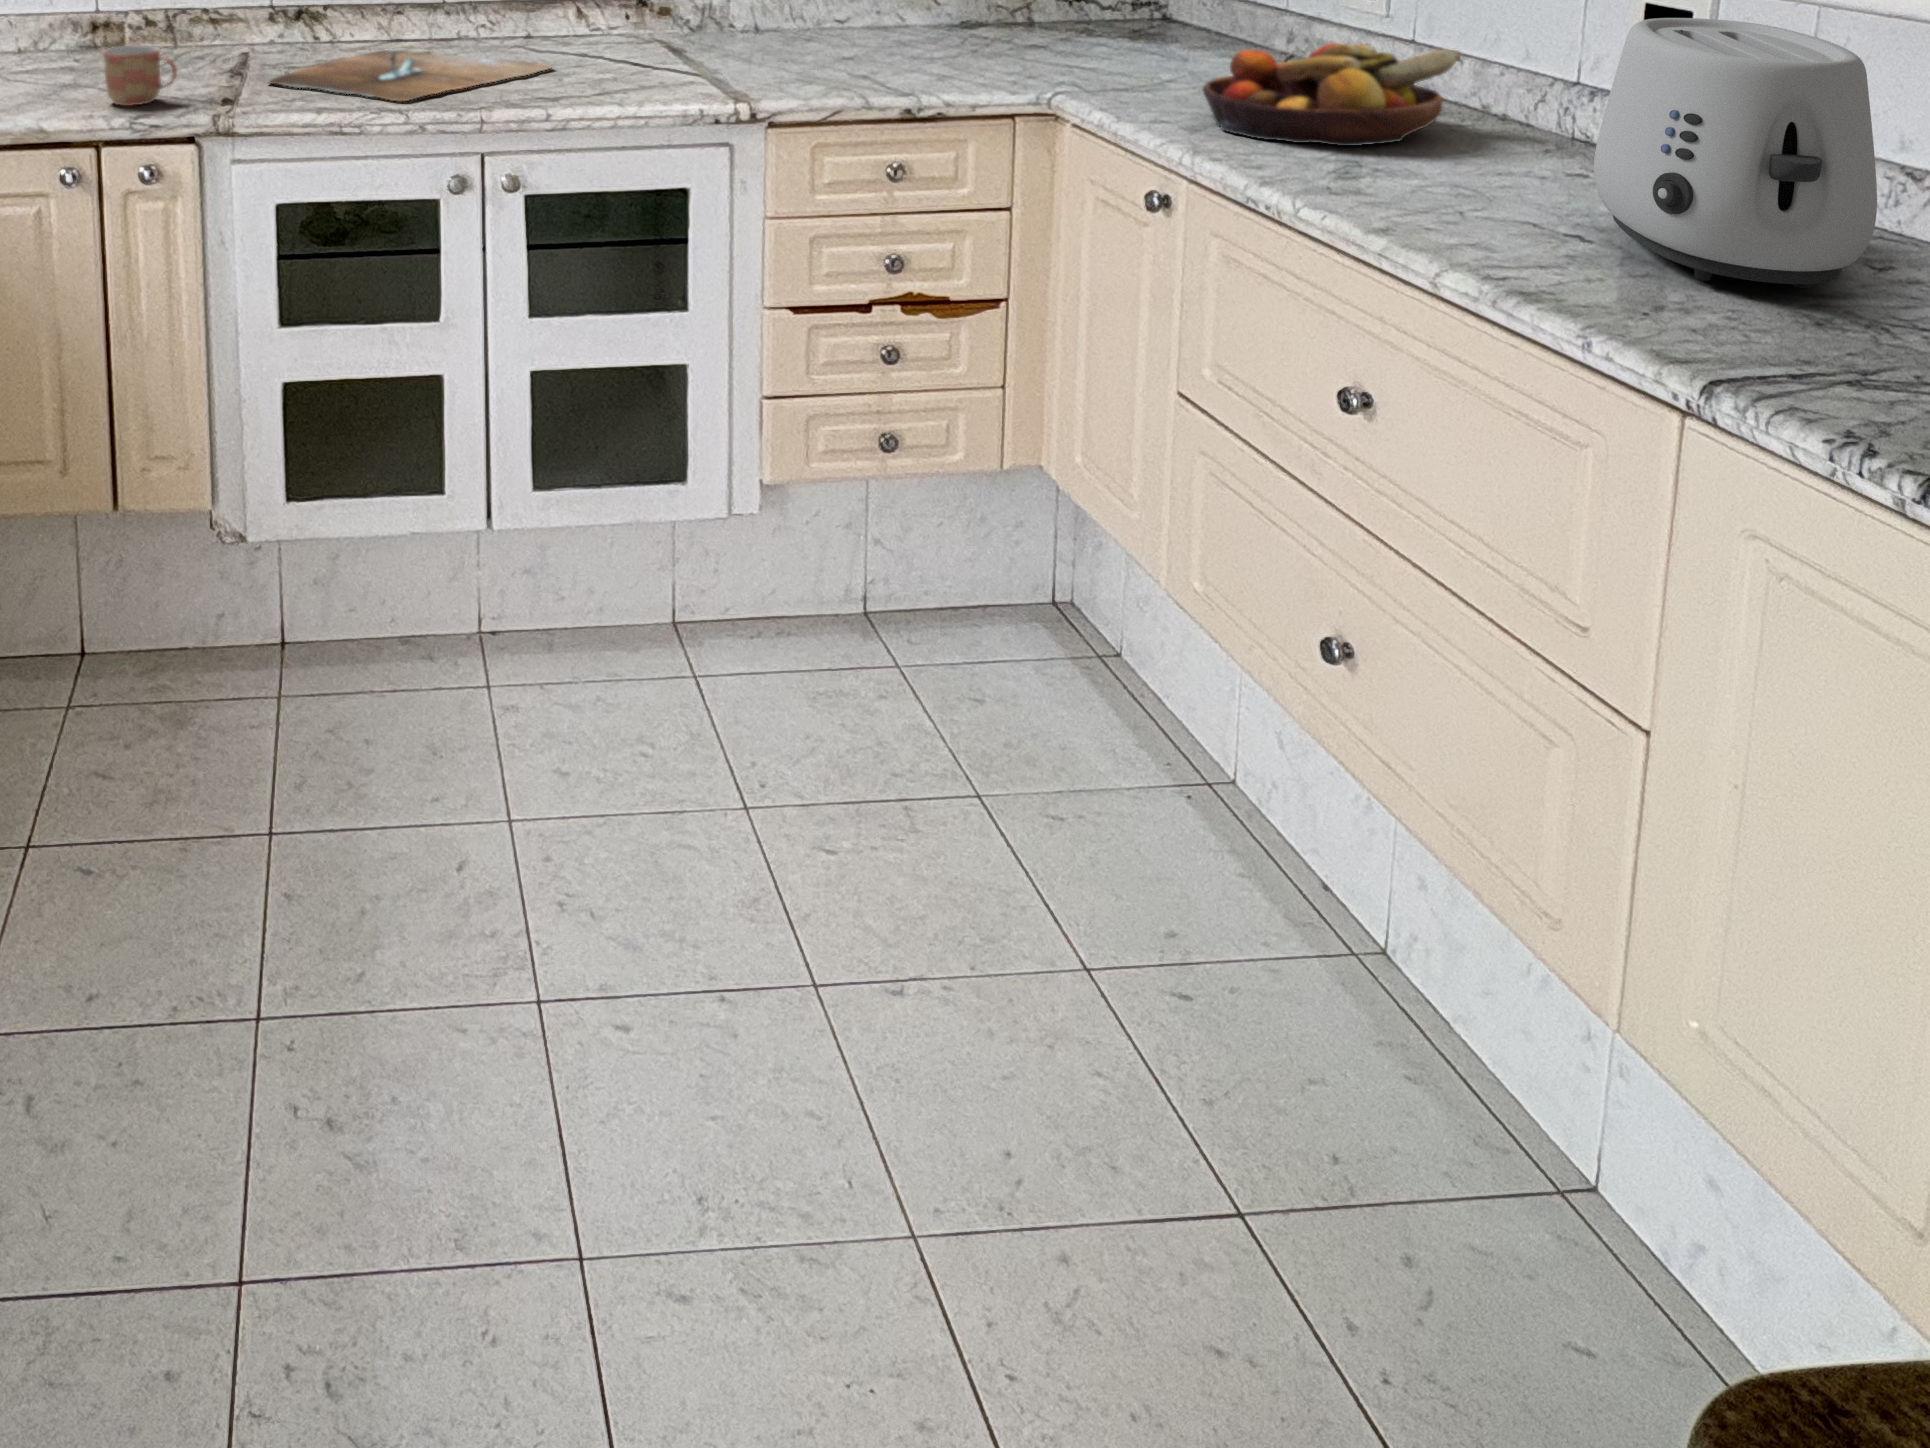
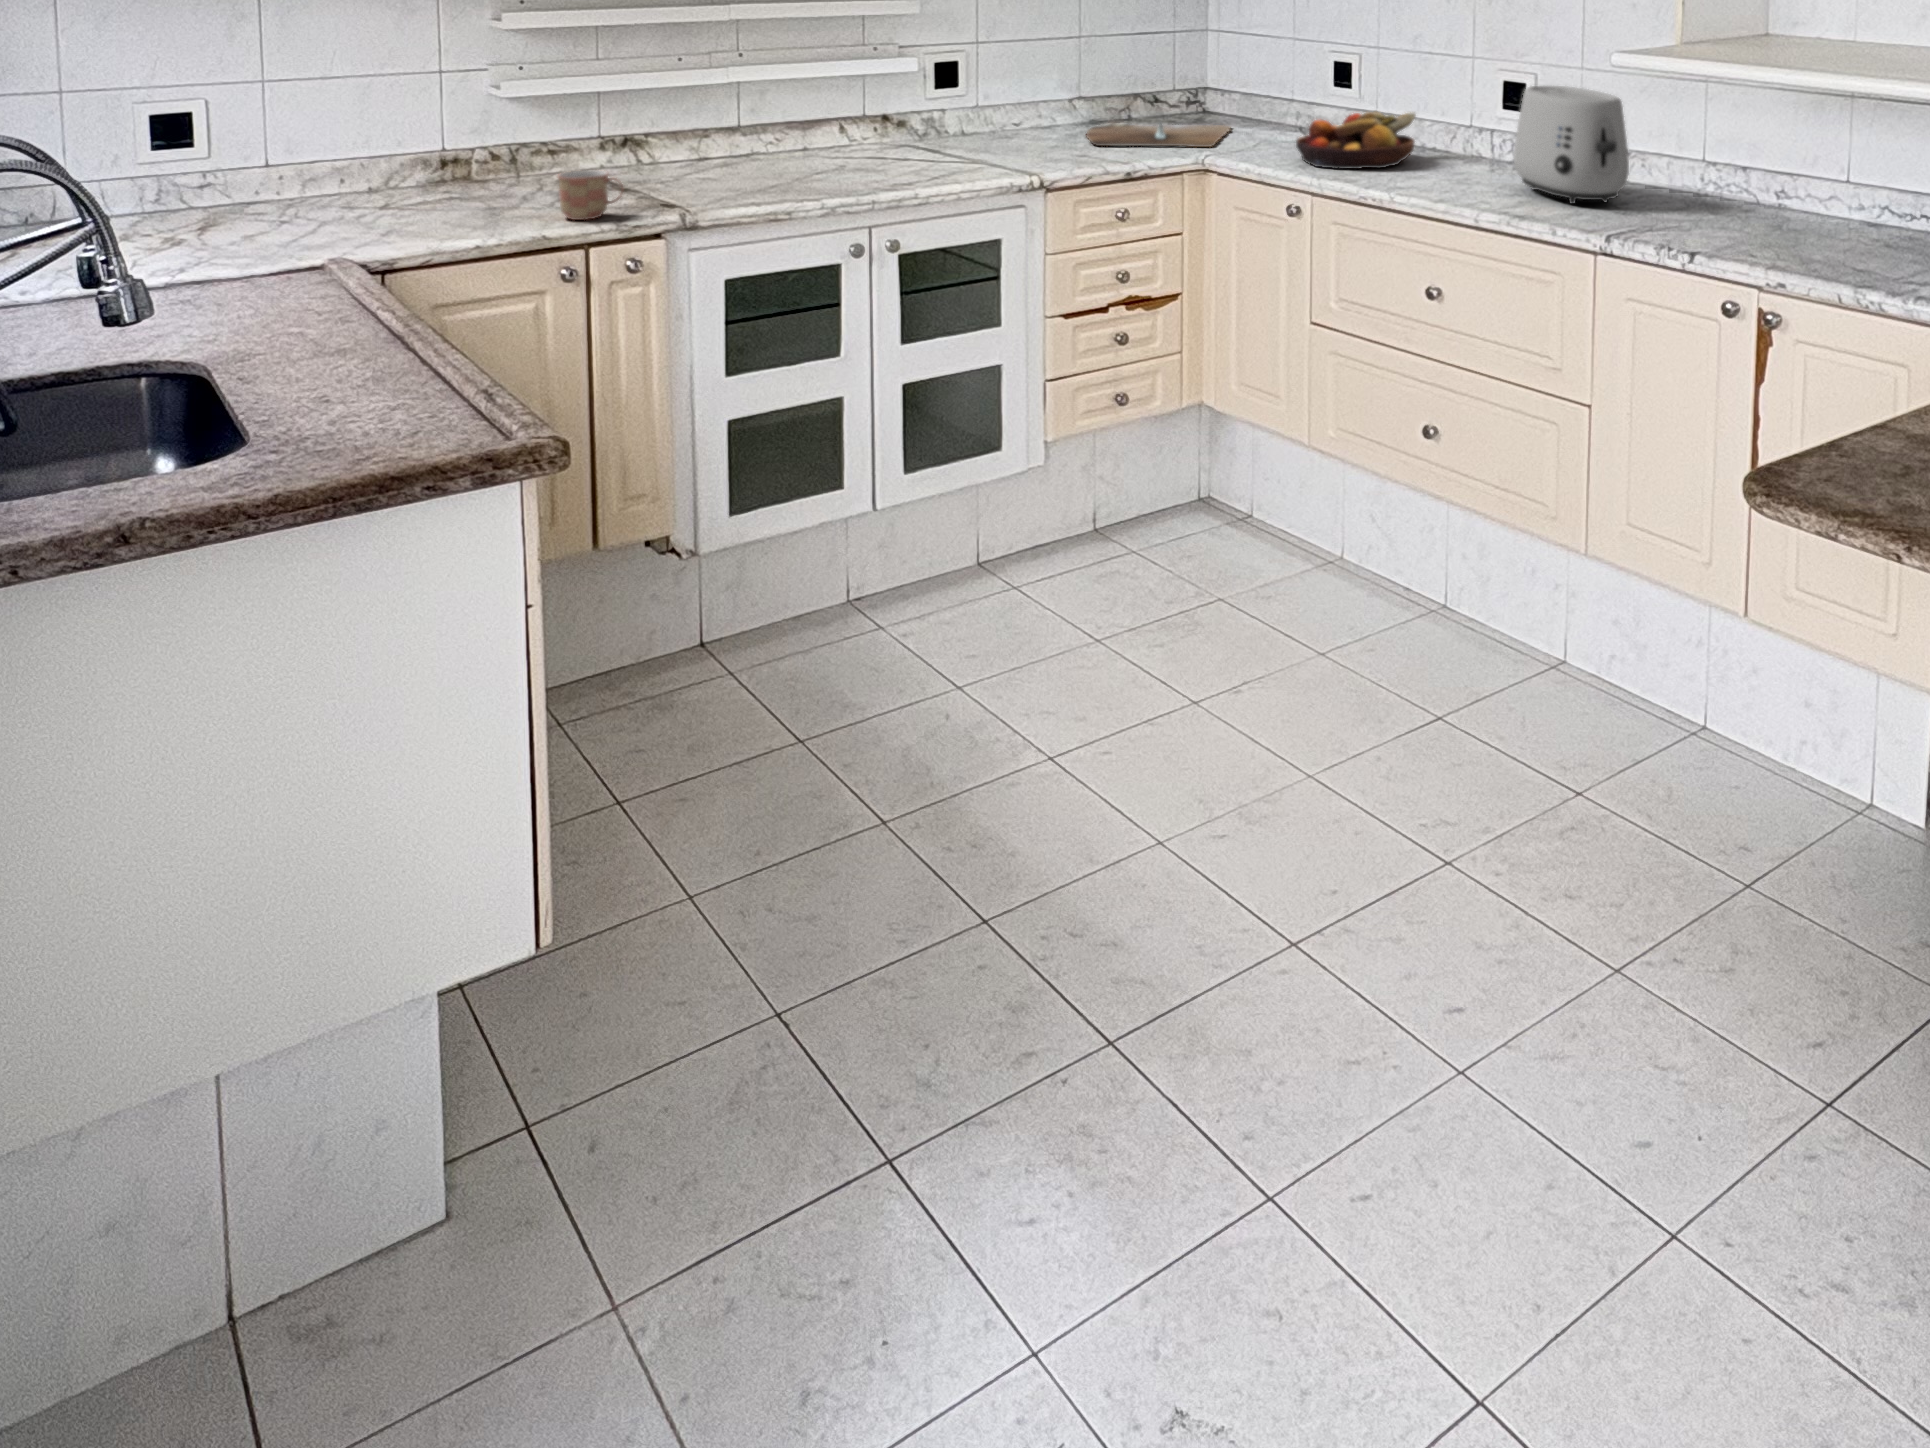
cutting board: present [269,47,551,101] -> present [1086,123,1230,147]

